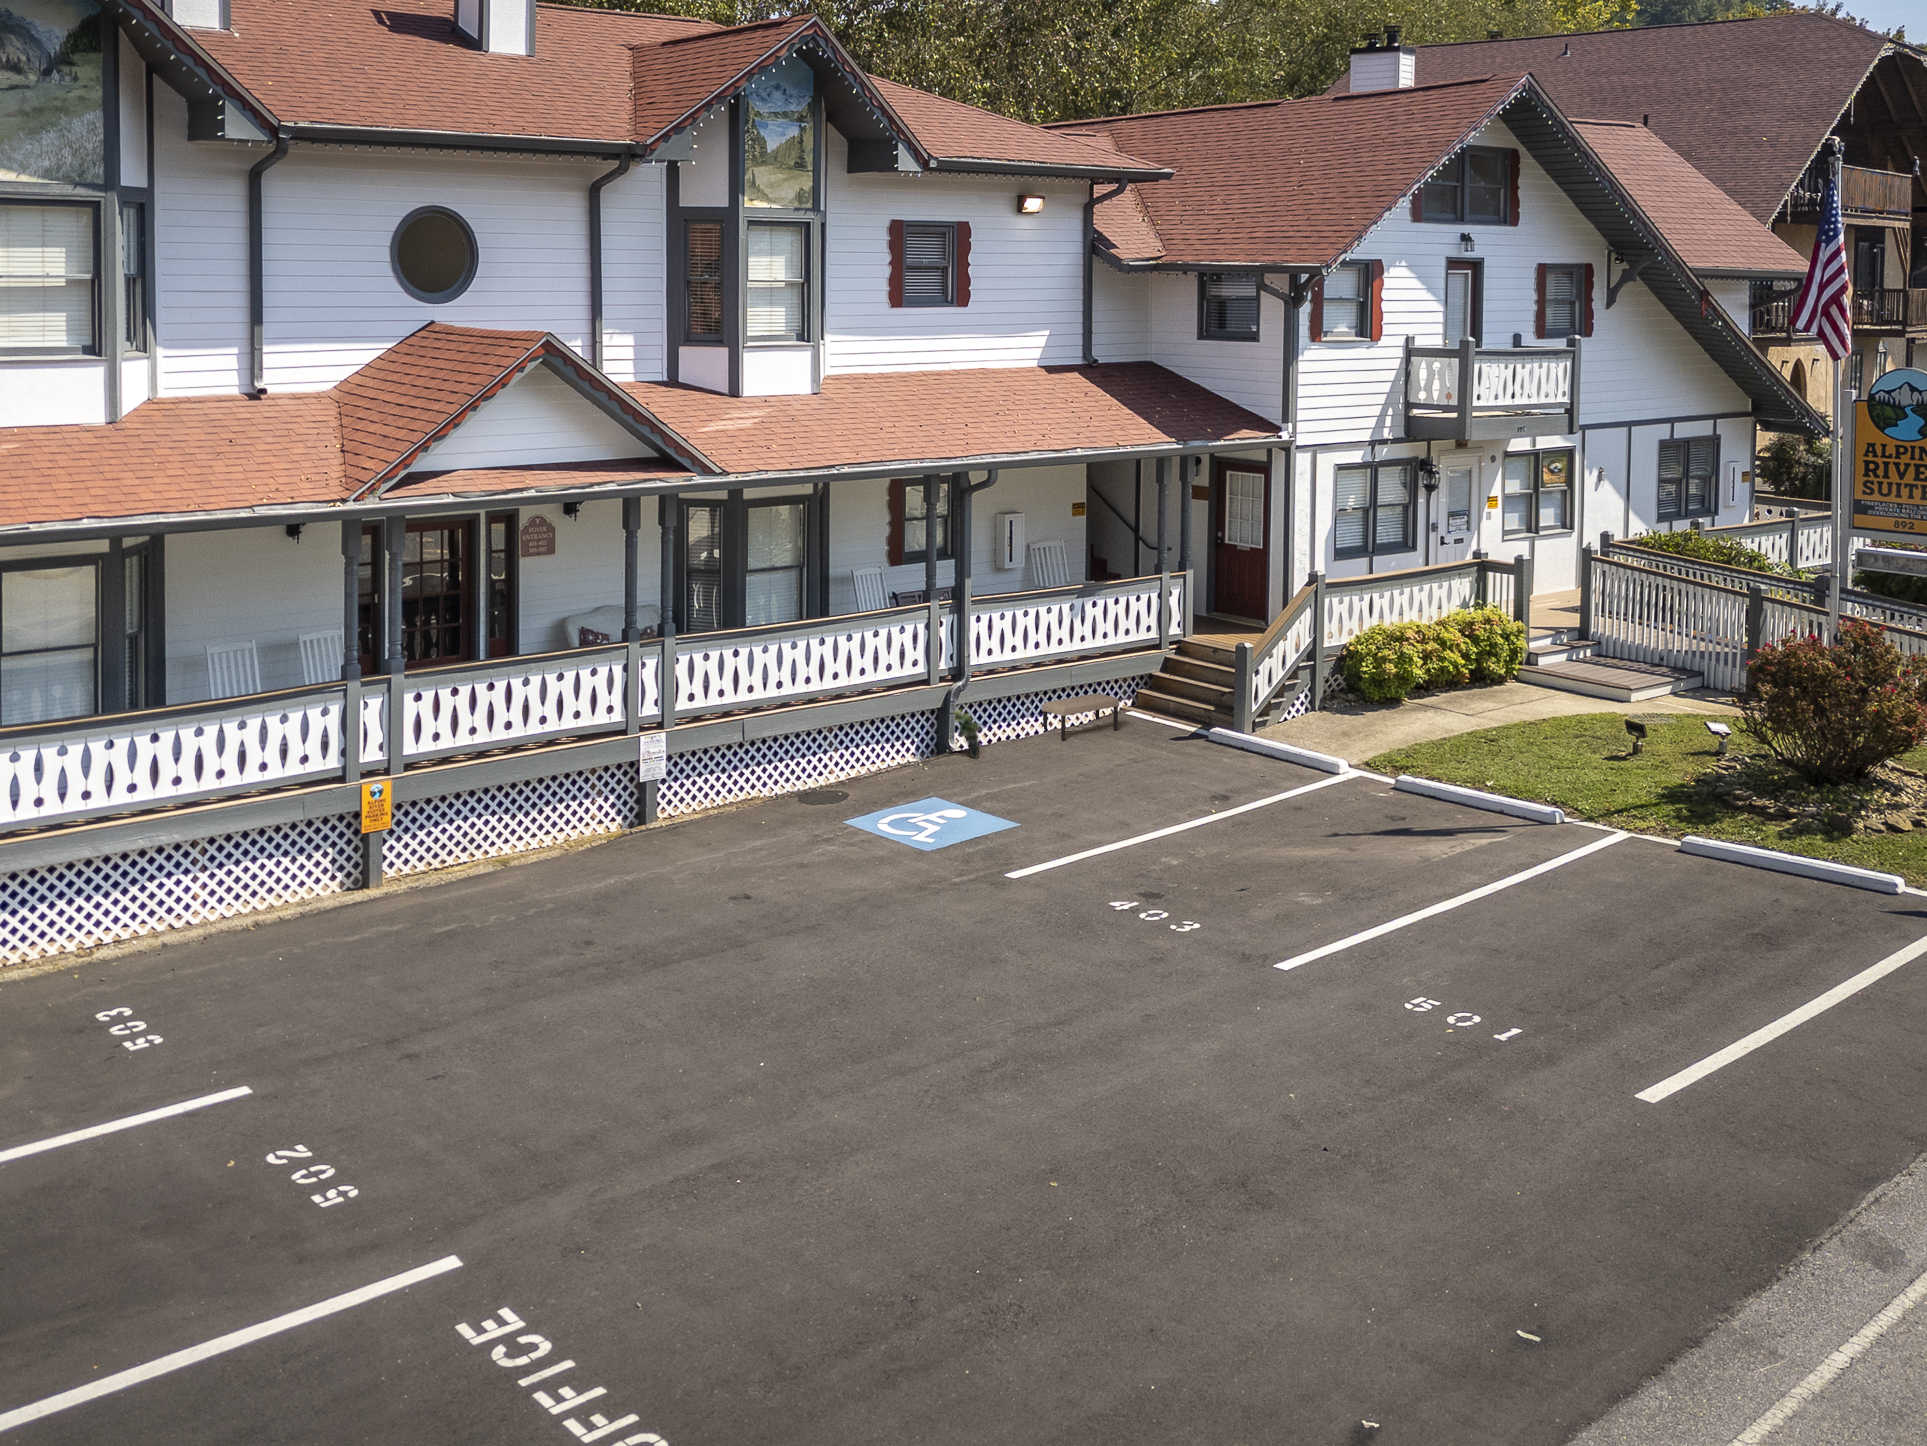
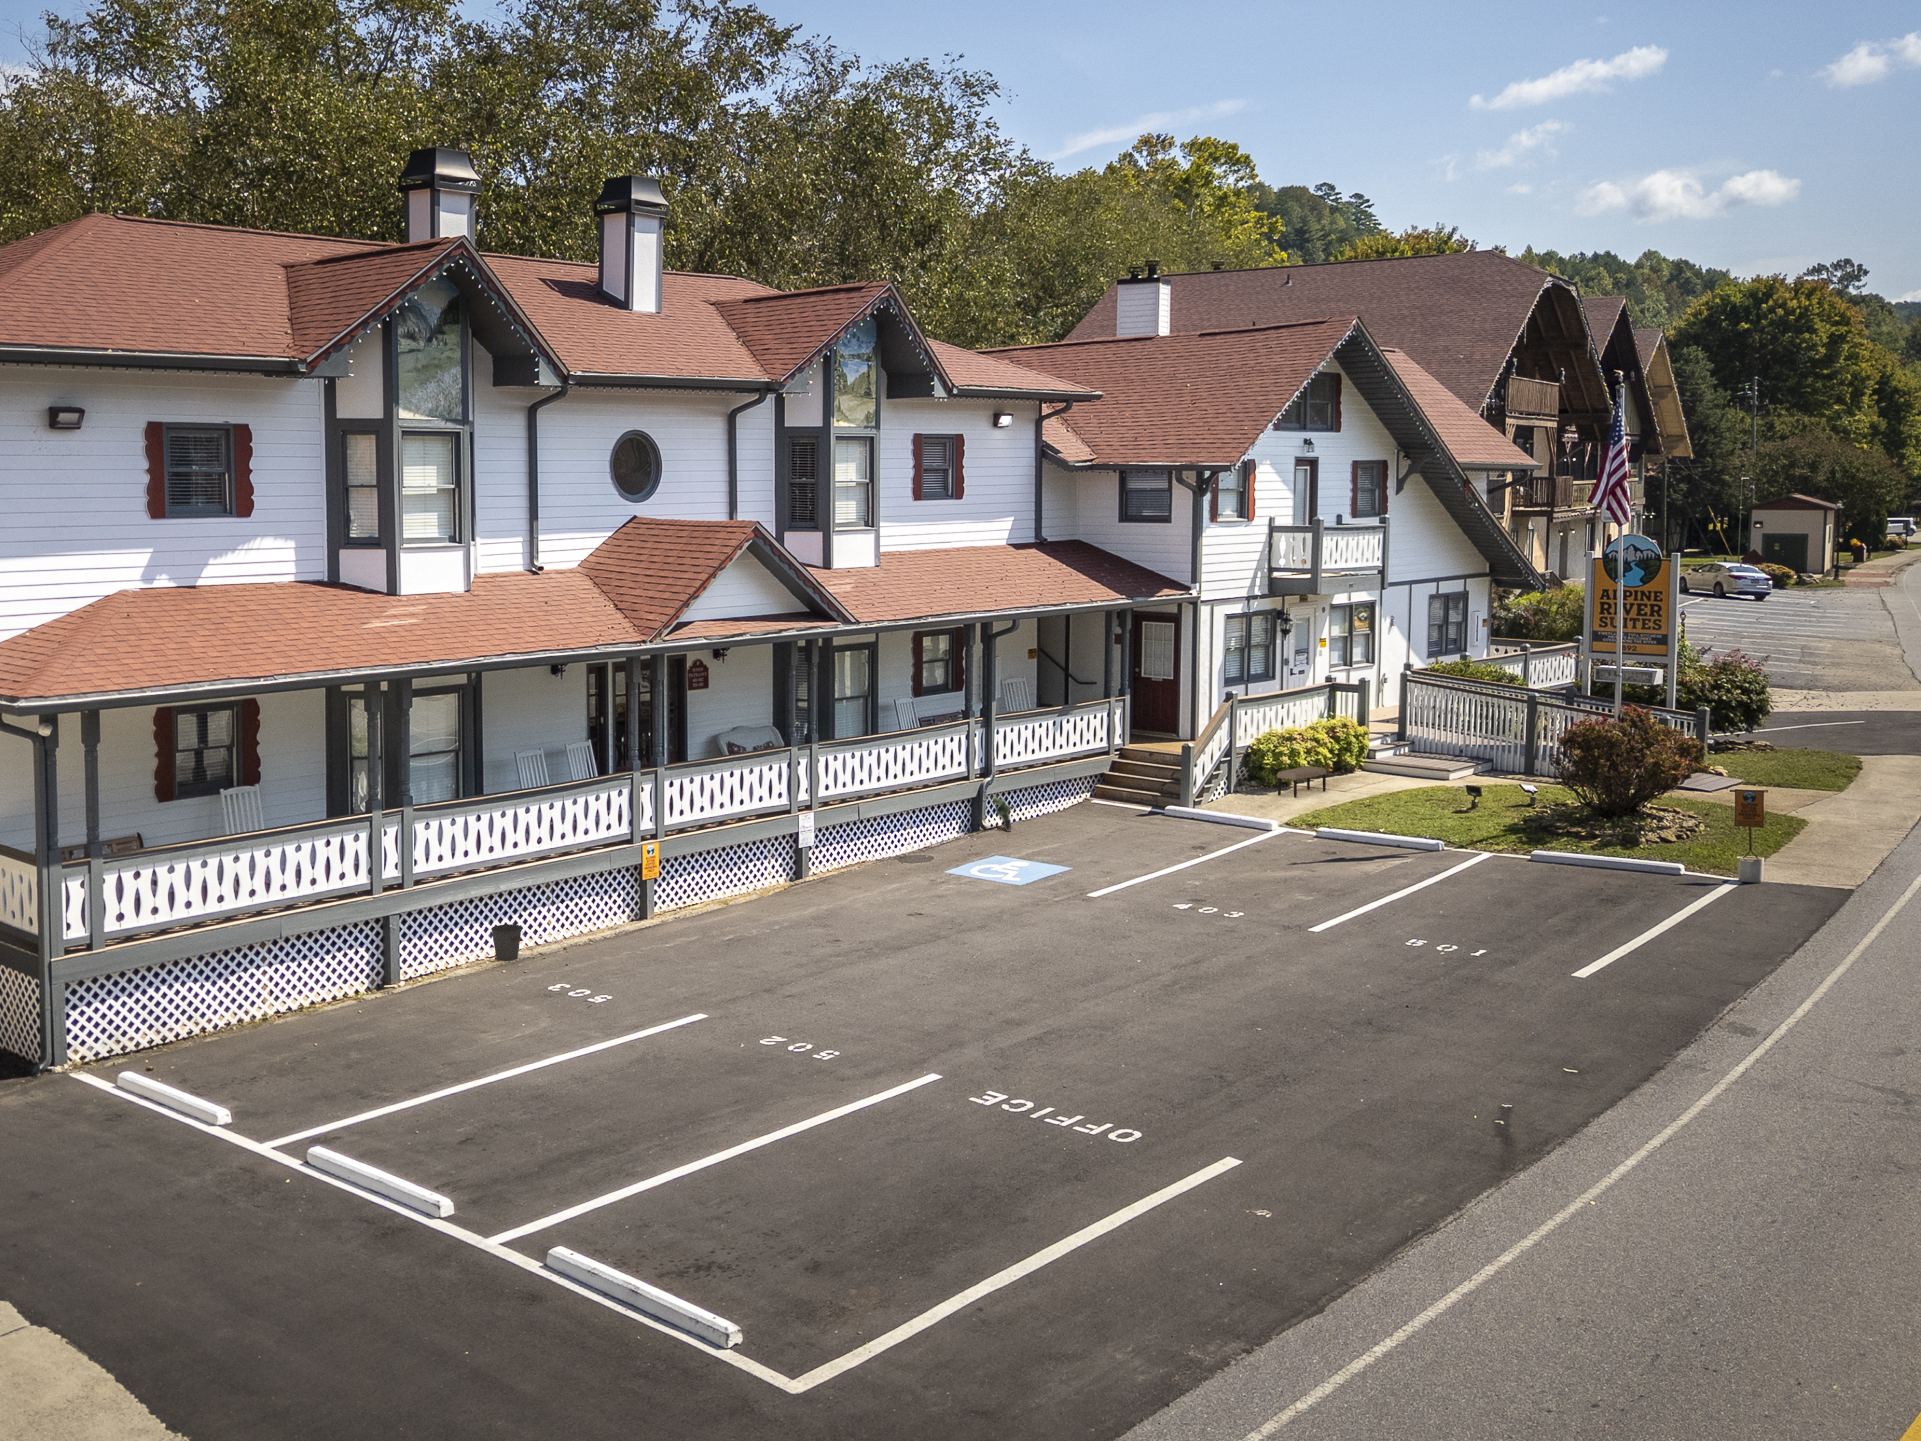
bench: present [1042,693,1119,741] -> present [1277,766,1327,798]
bucket: none [70,902,117,957] -> present [491,924,522,961]

